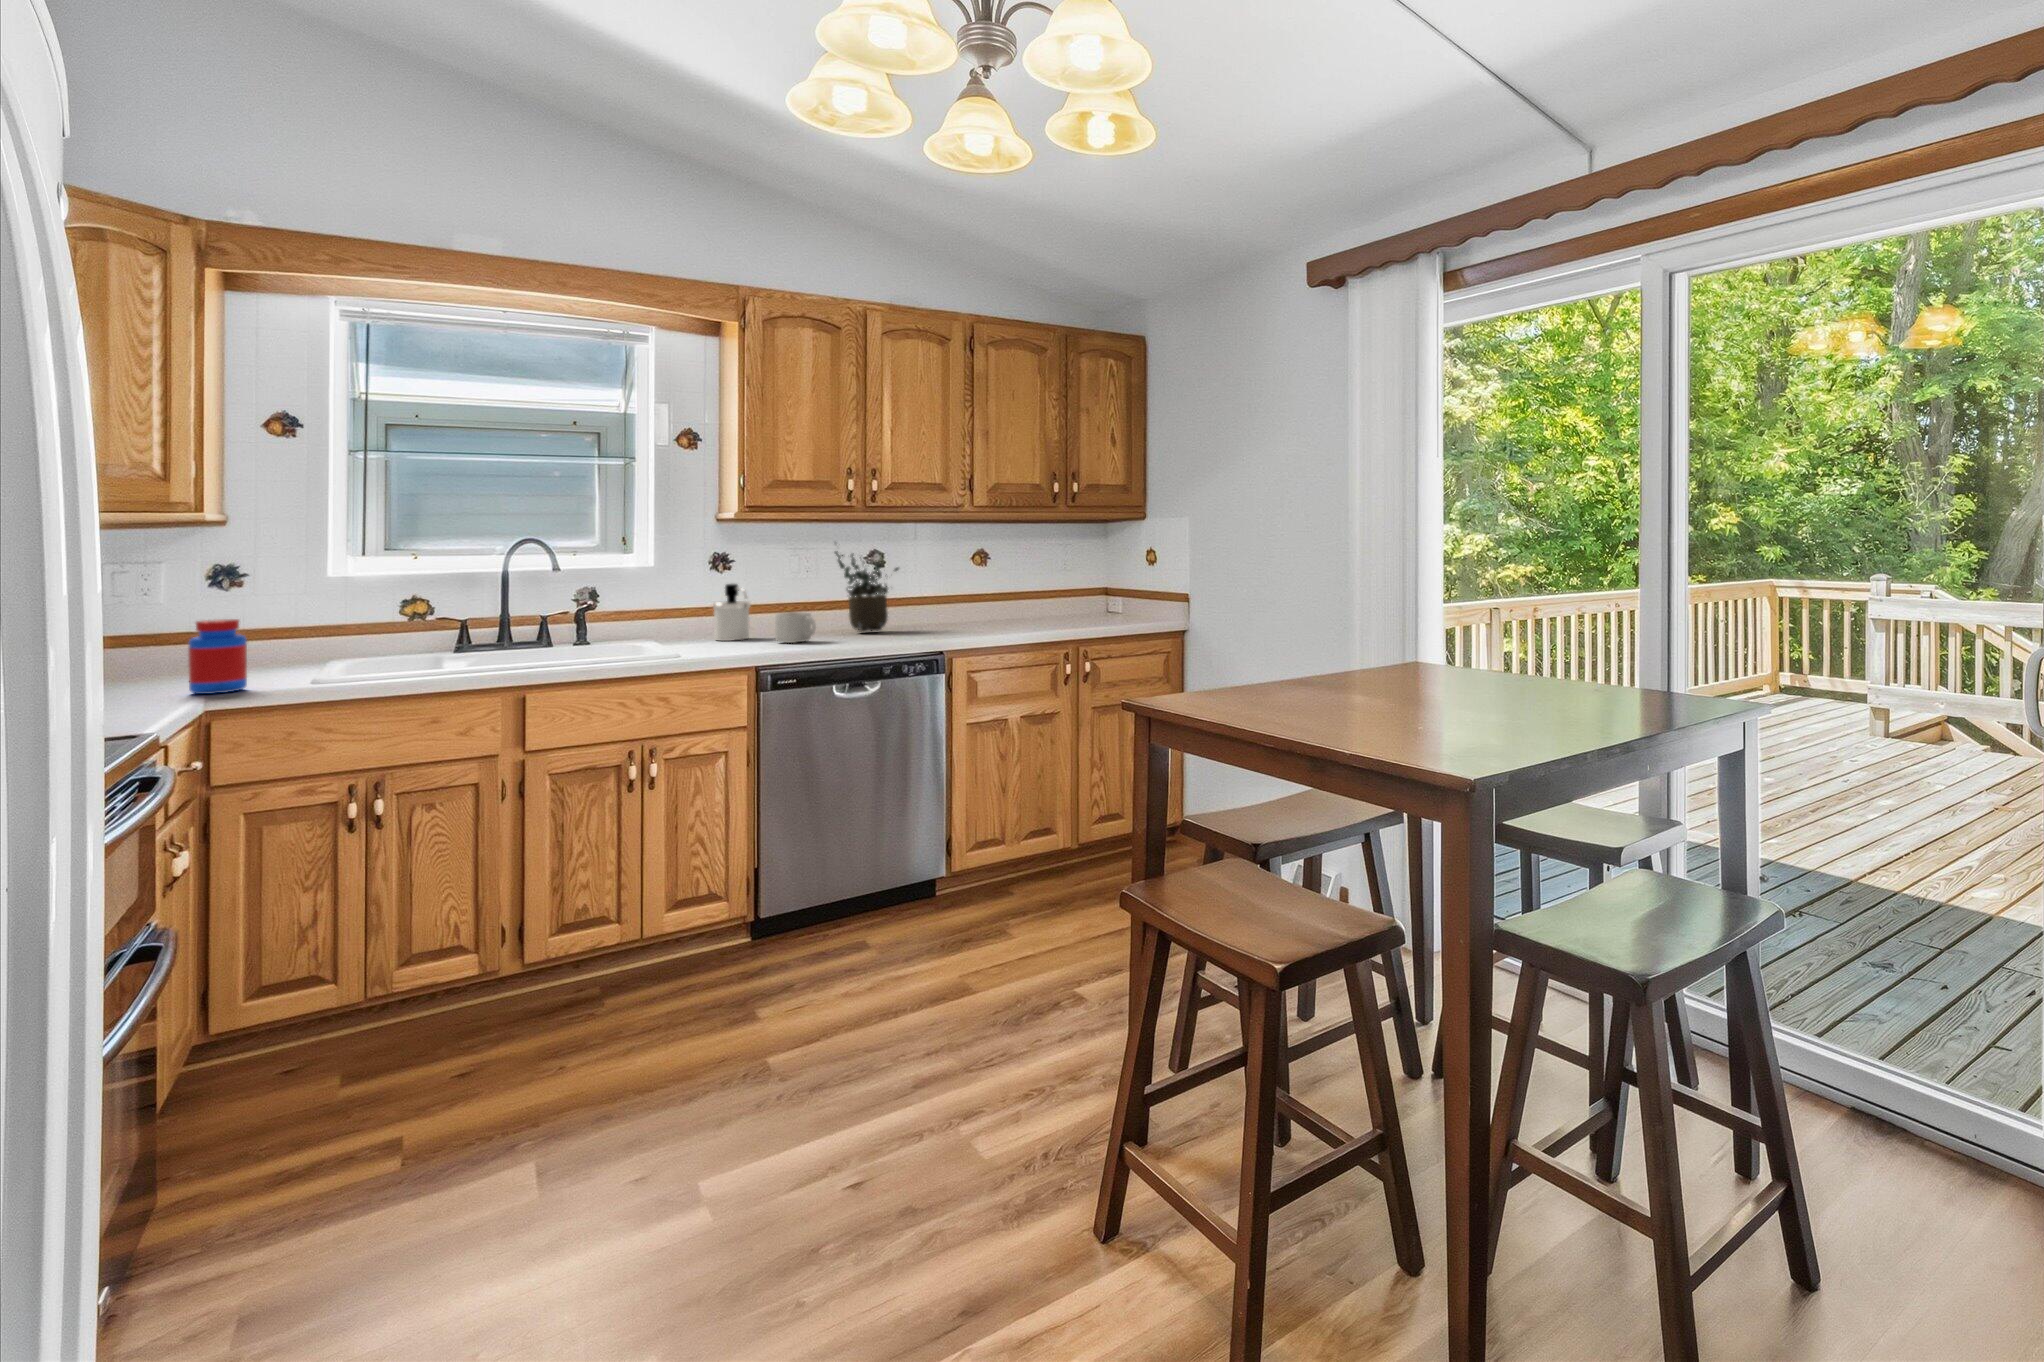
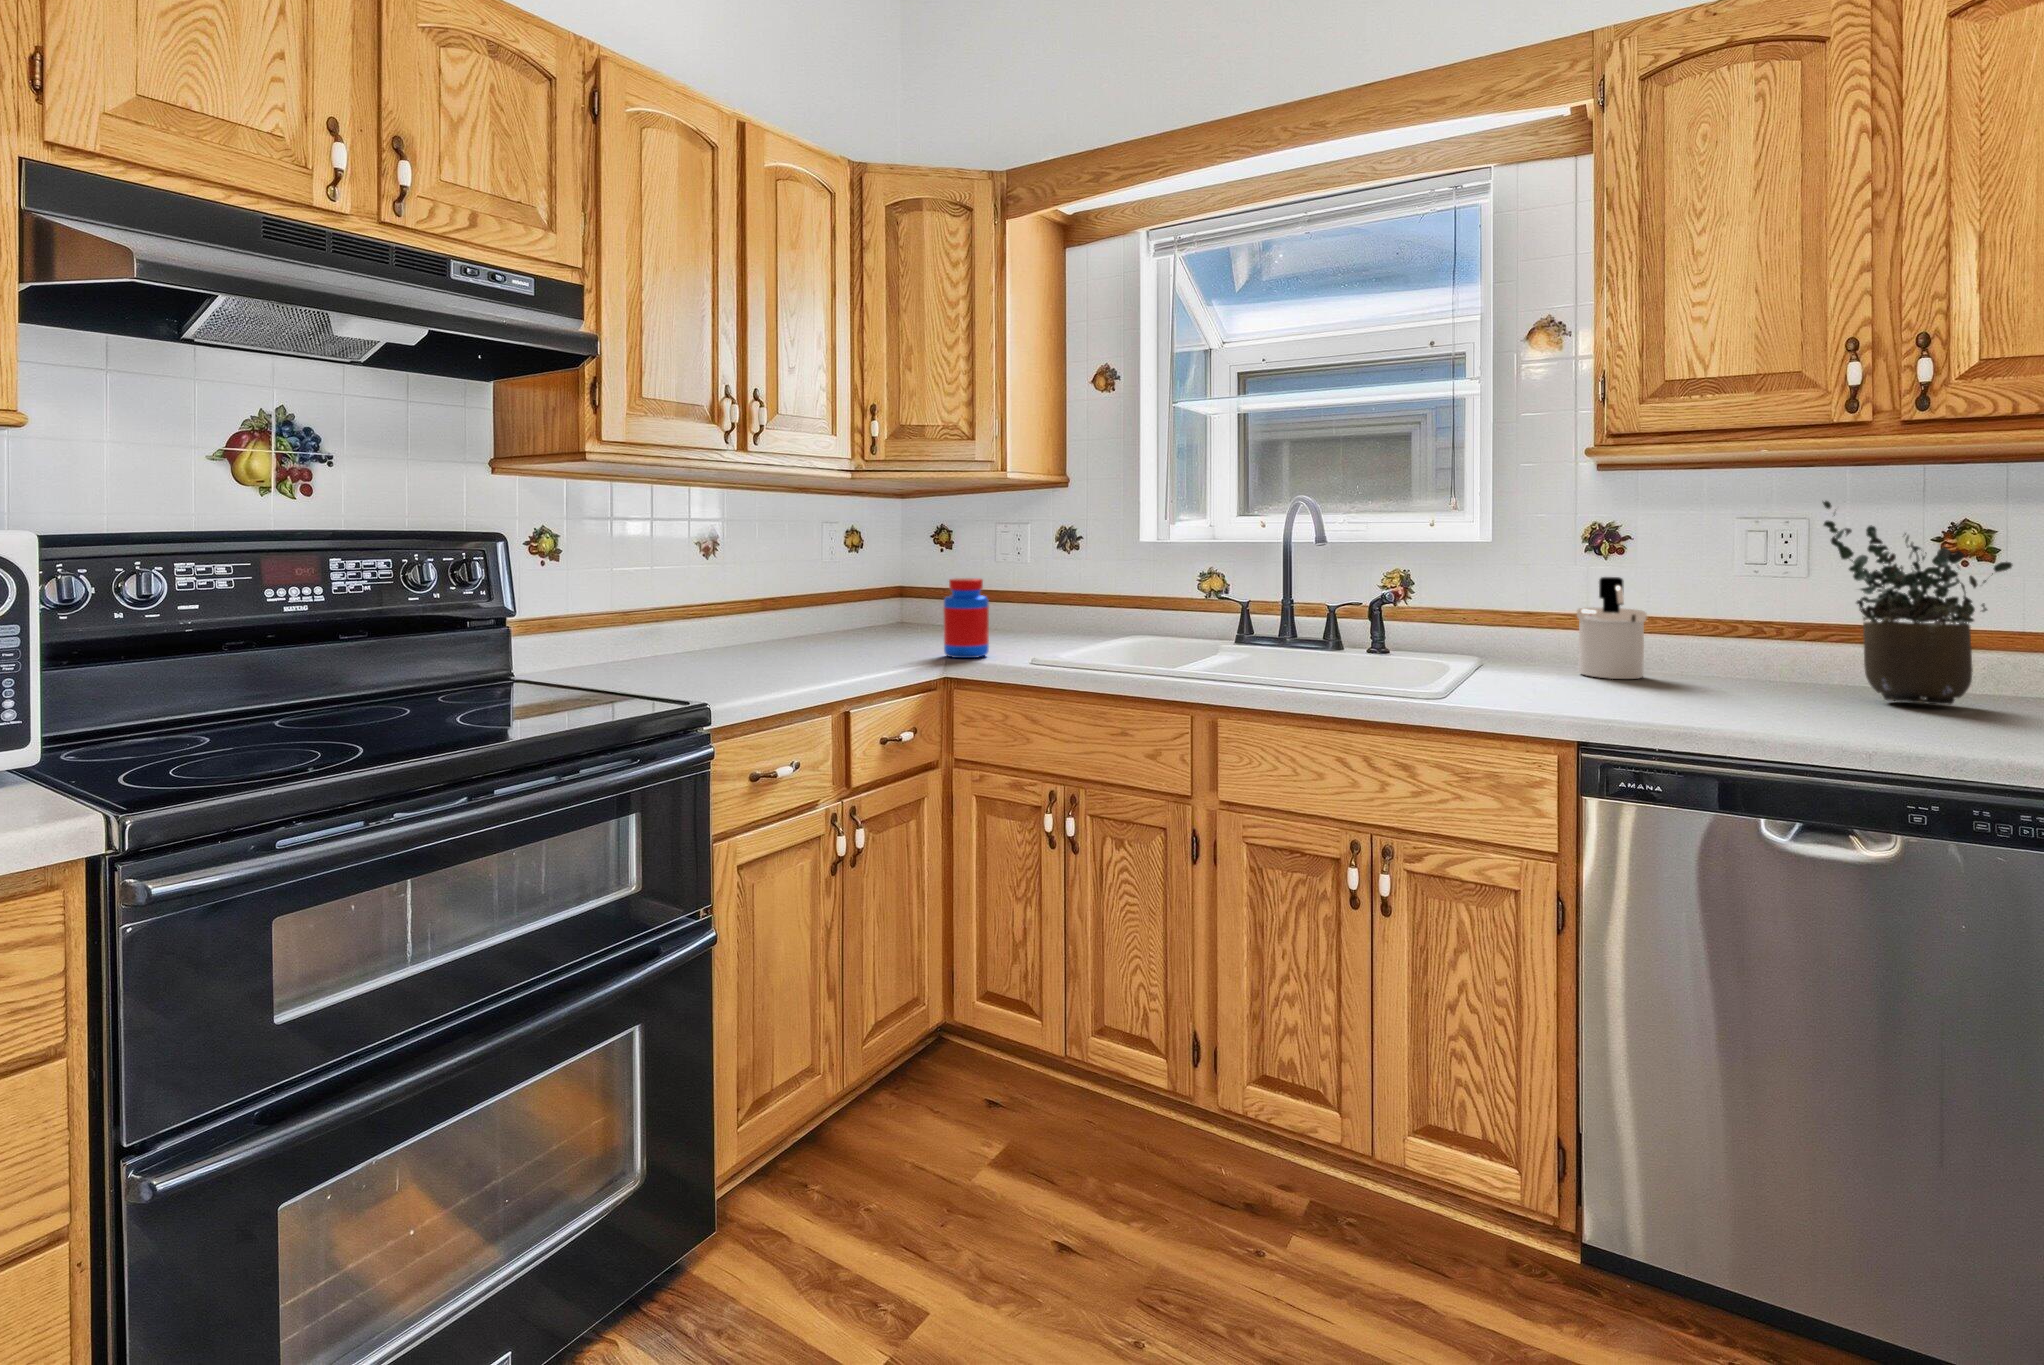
mug: present [775,612,816,643] -> none [1660,639,1740,703]

